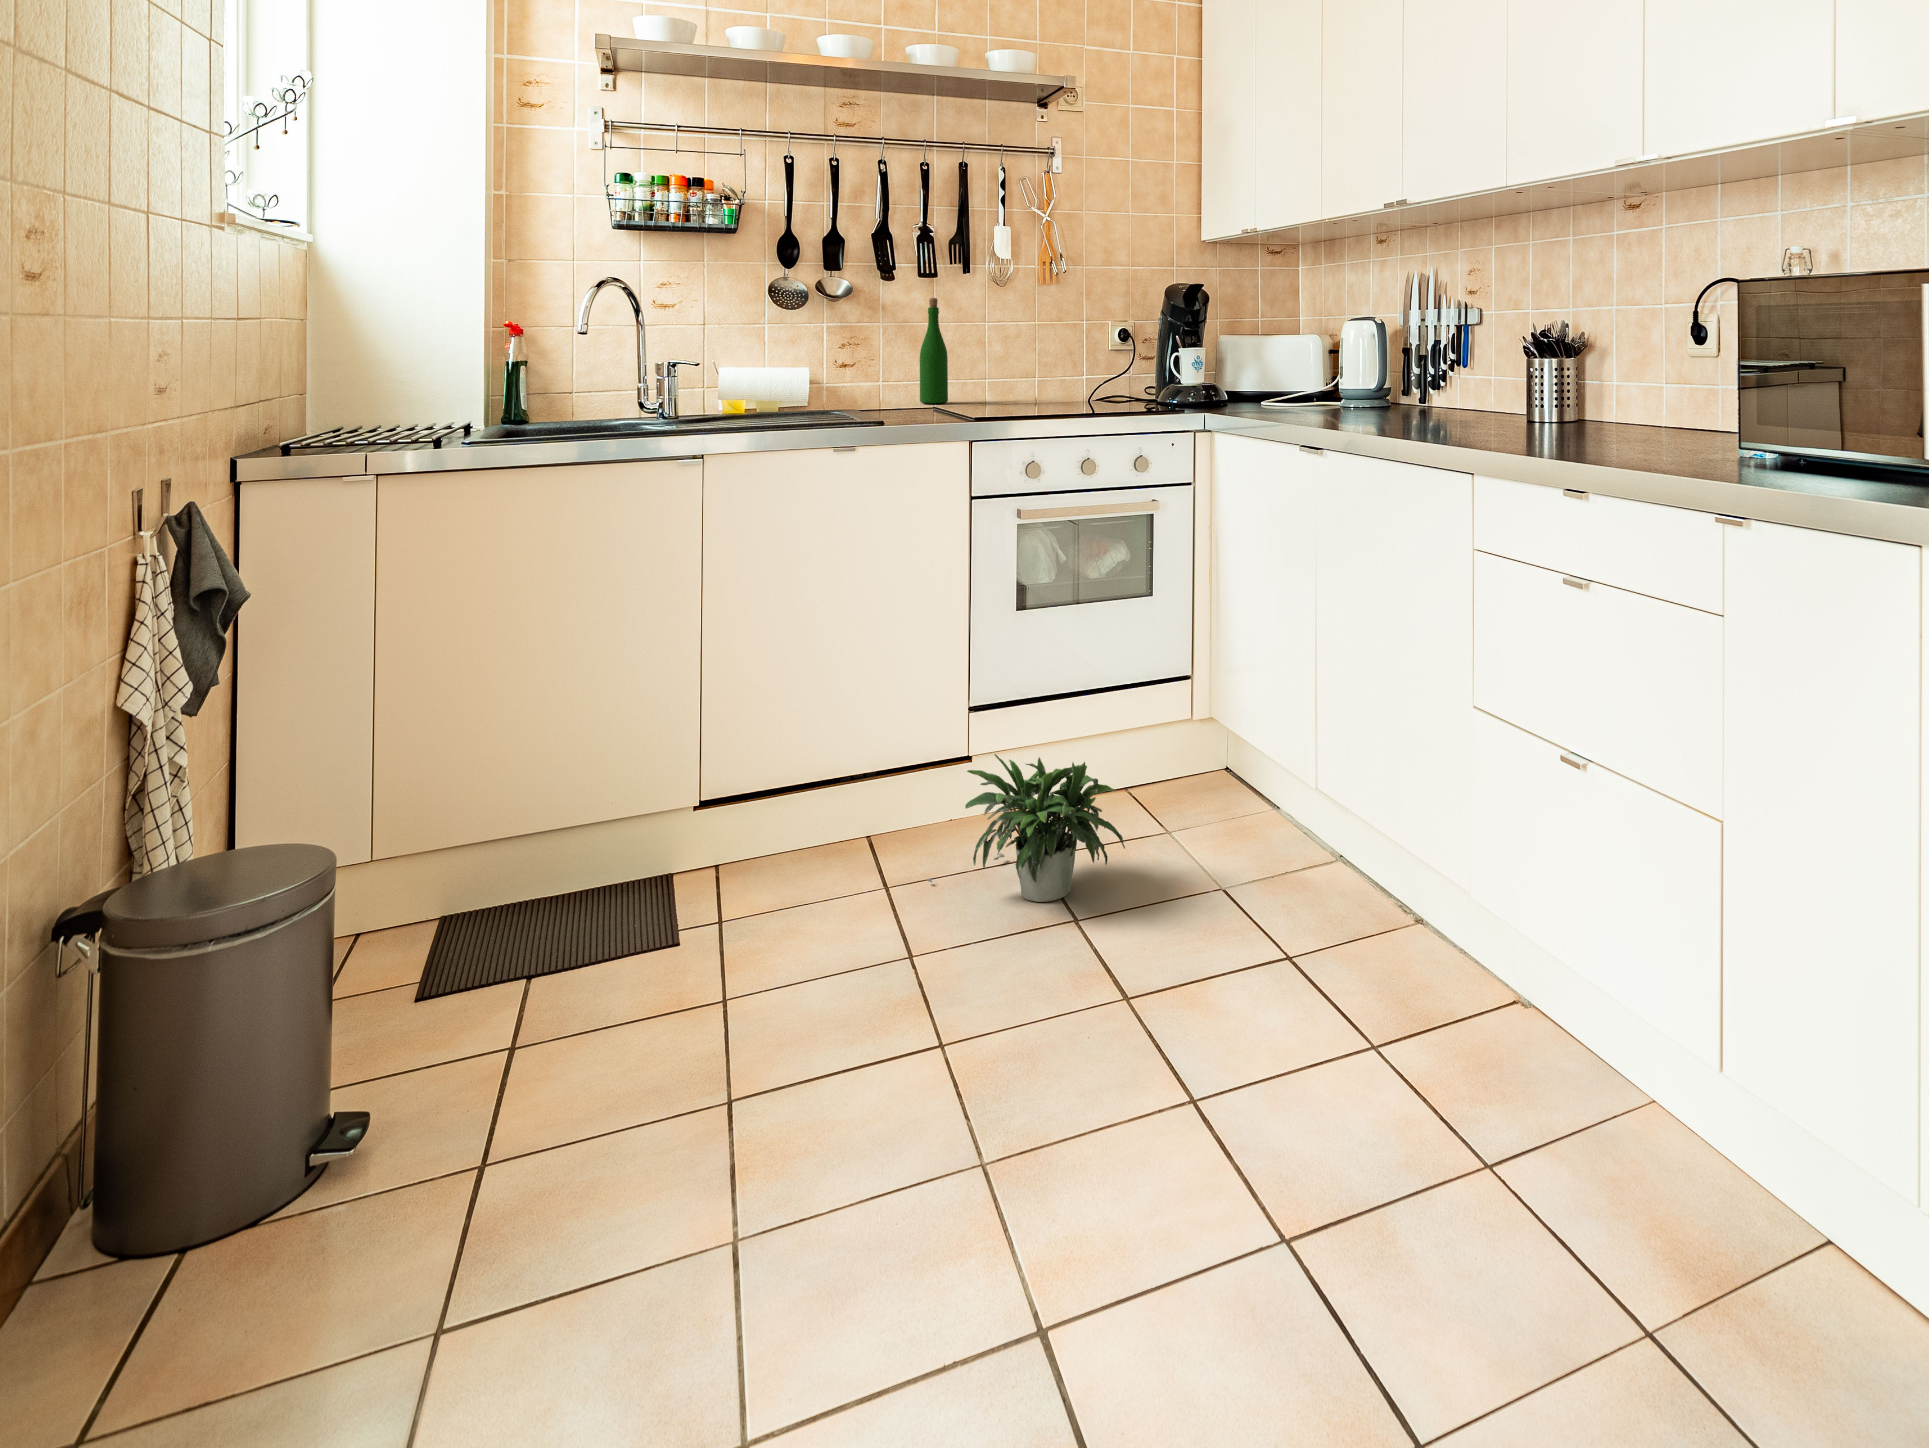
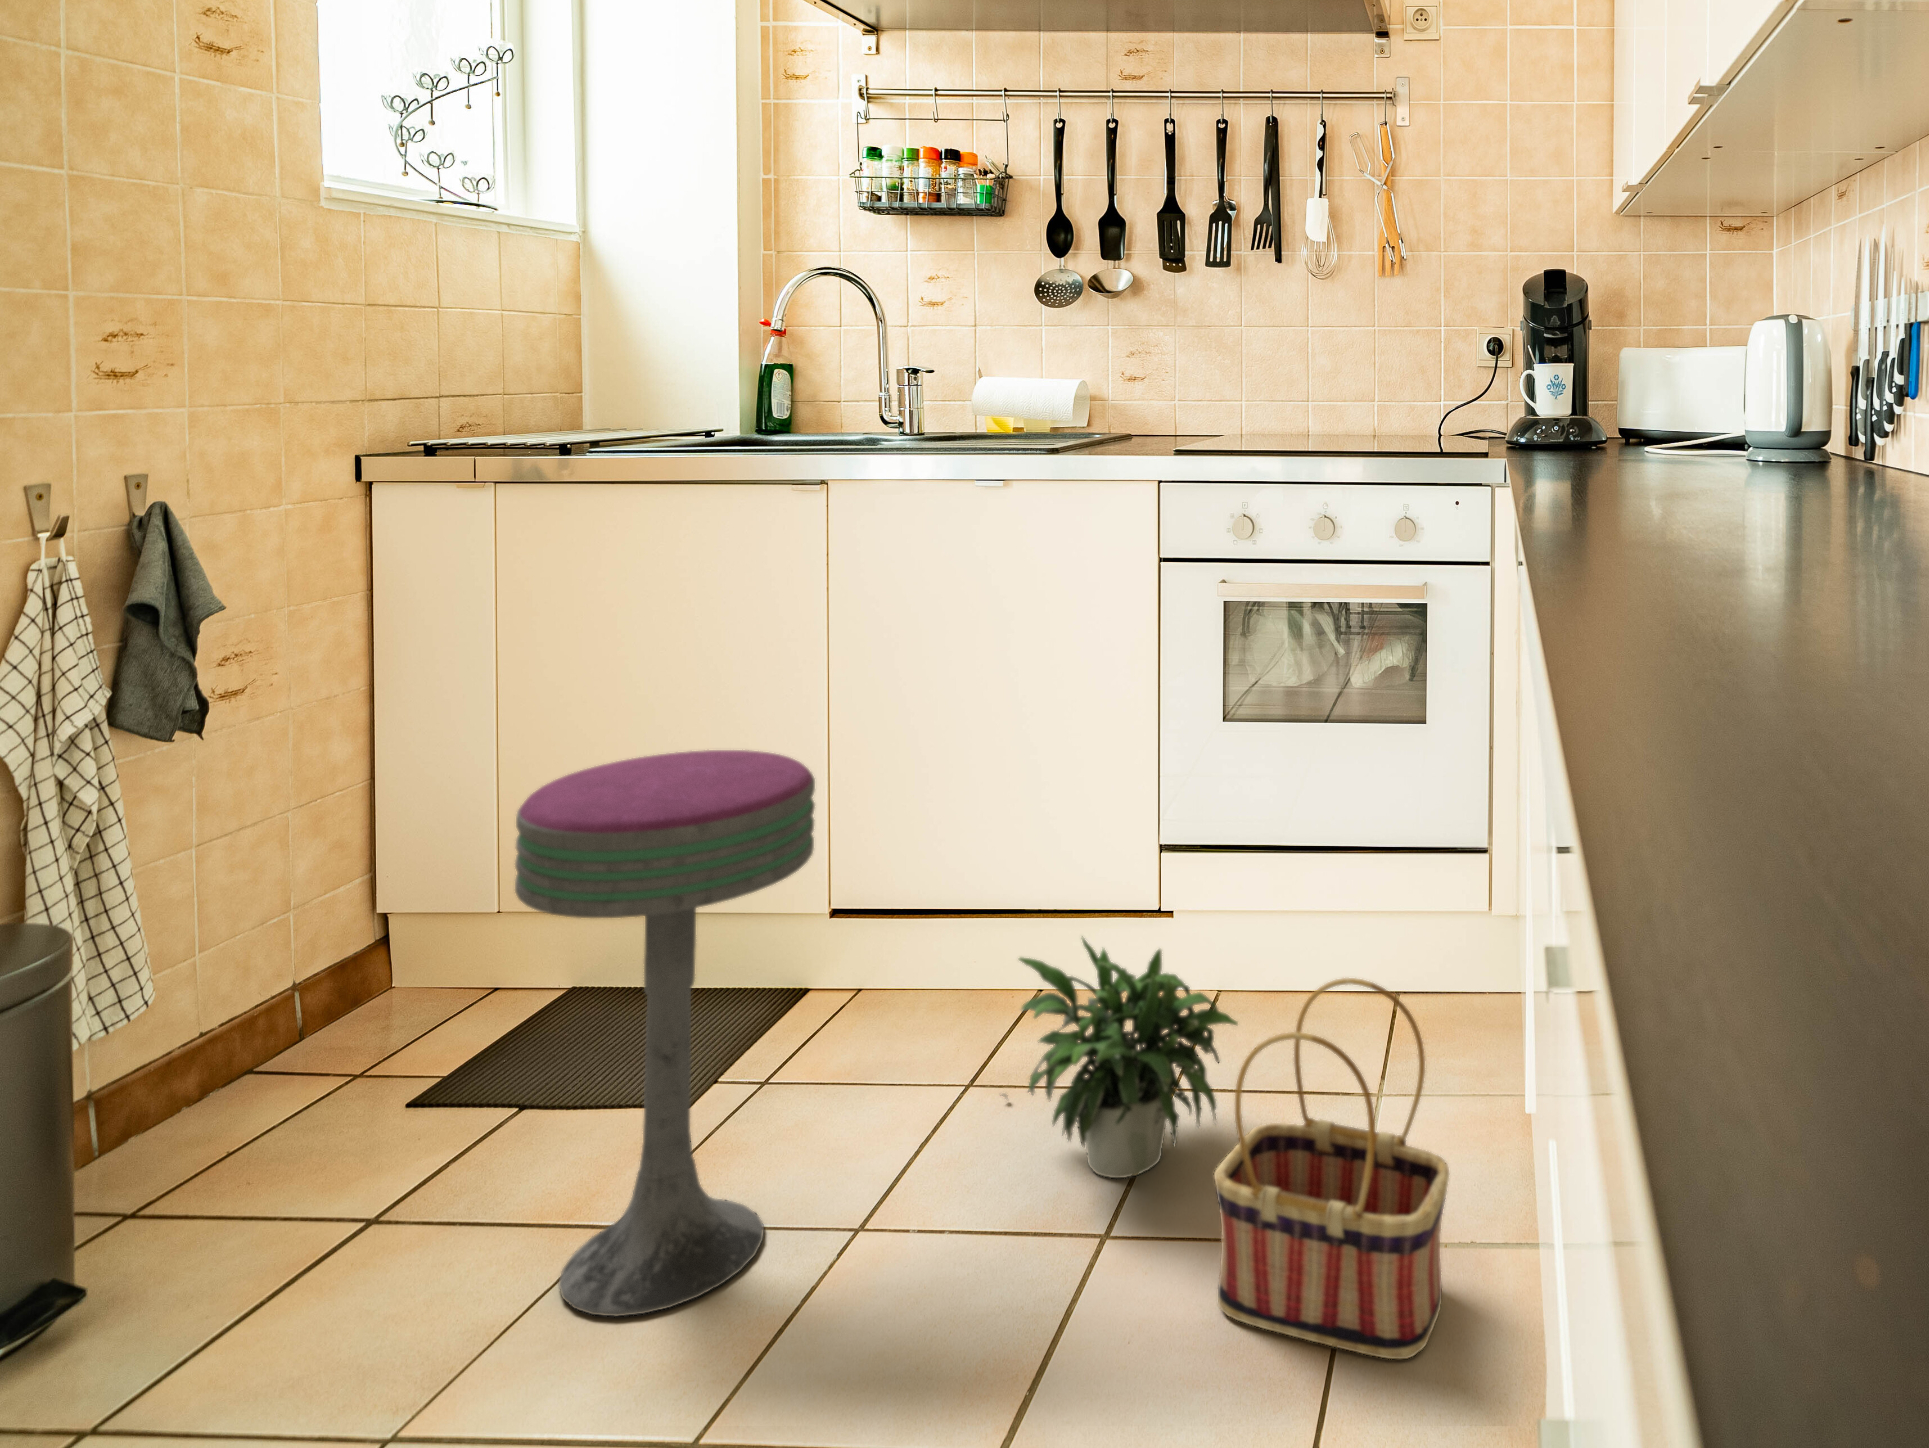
wine bottle: present [920,298,948,403] -> none [1213,293,1247,429]
bar stool: none [675,644,879,1035] -> present [515,750,815,1316]
basket: none [1171,730,1311,938] -> present [1214,978,1449,1359]

